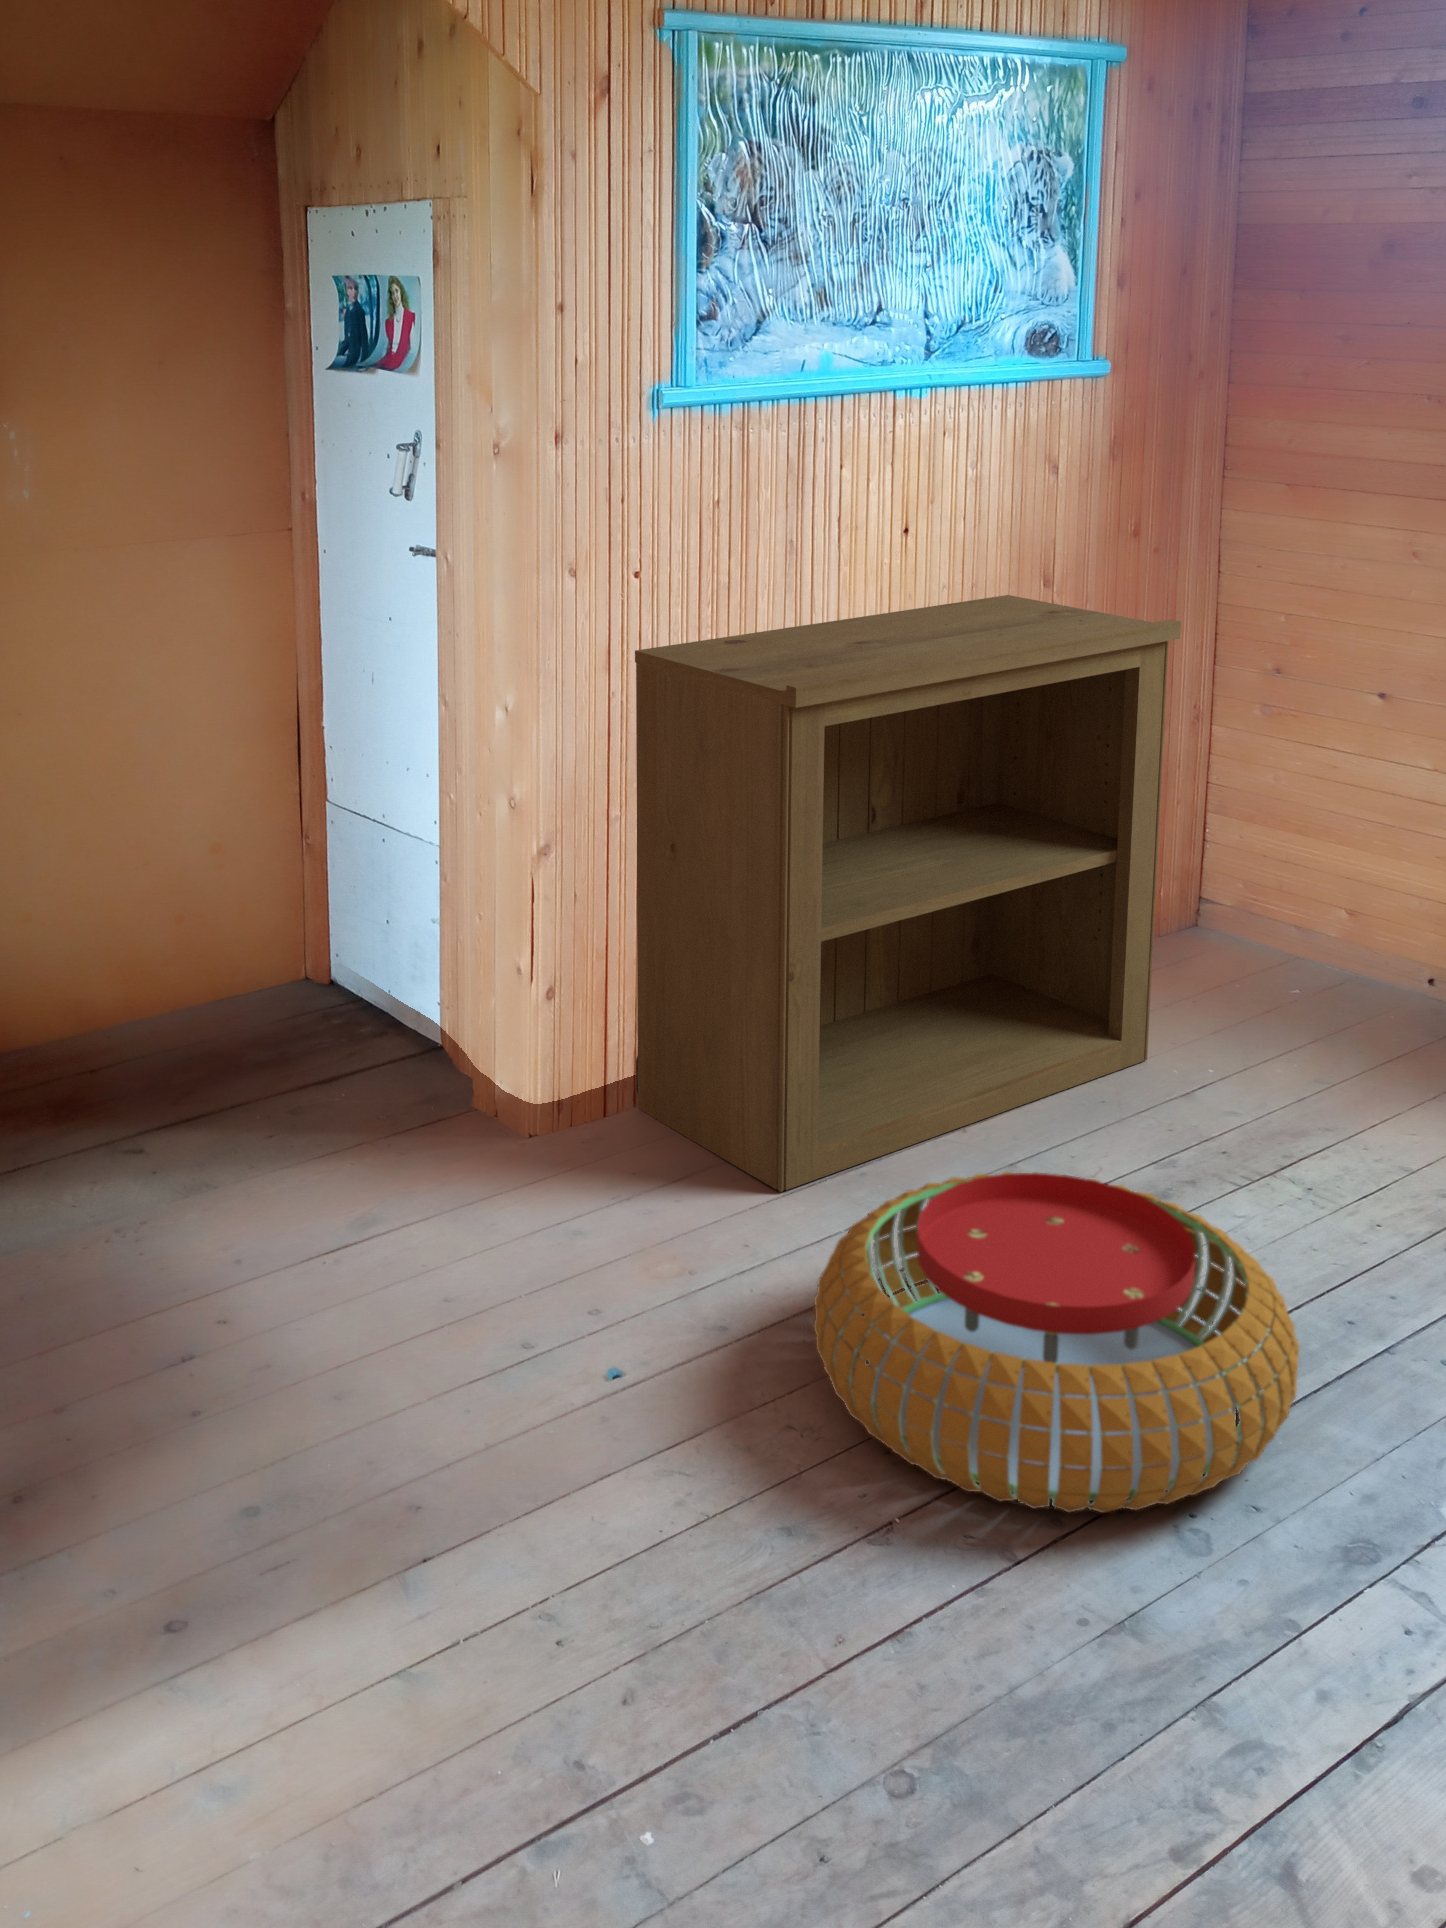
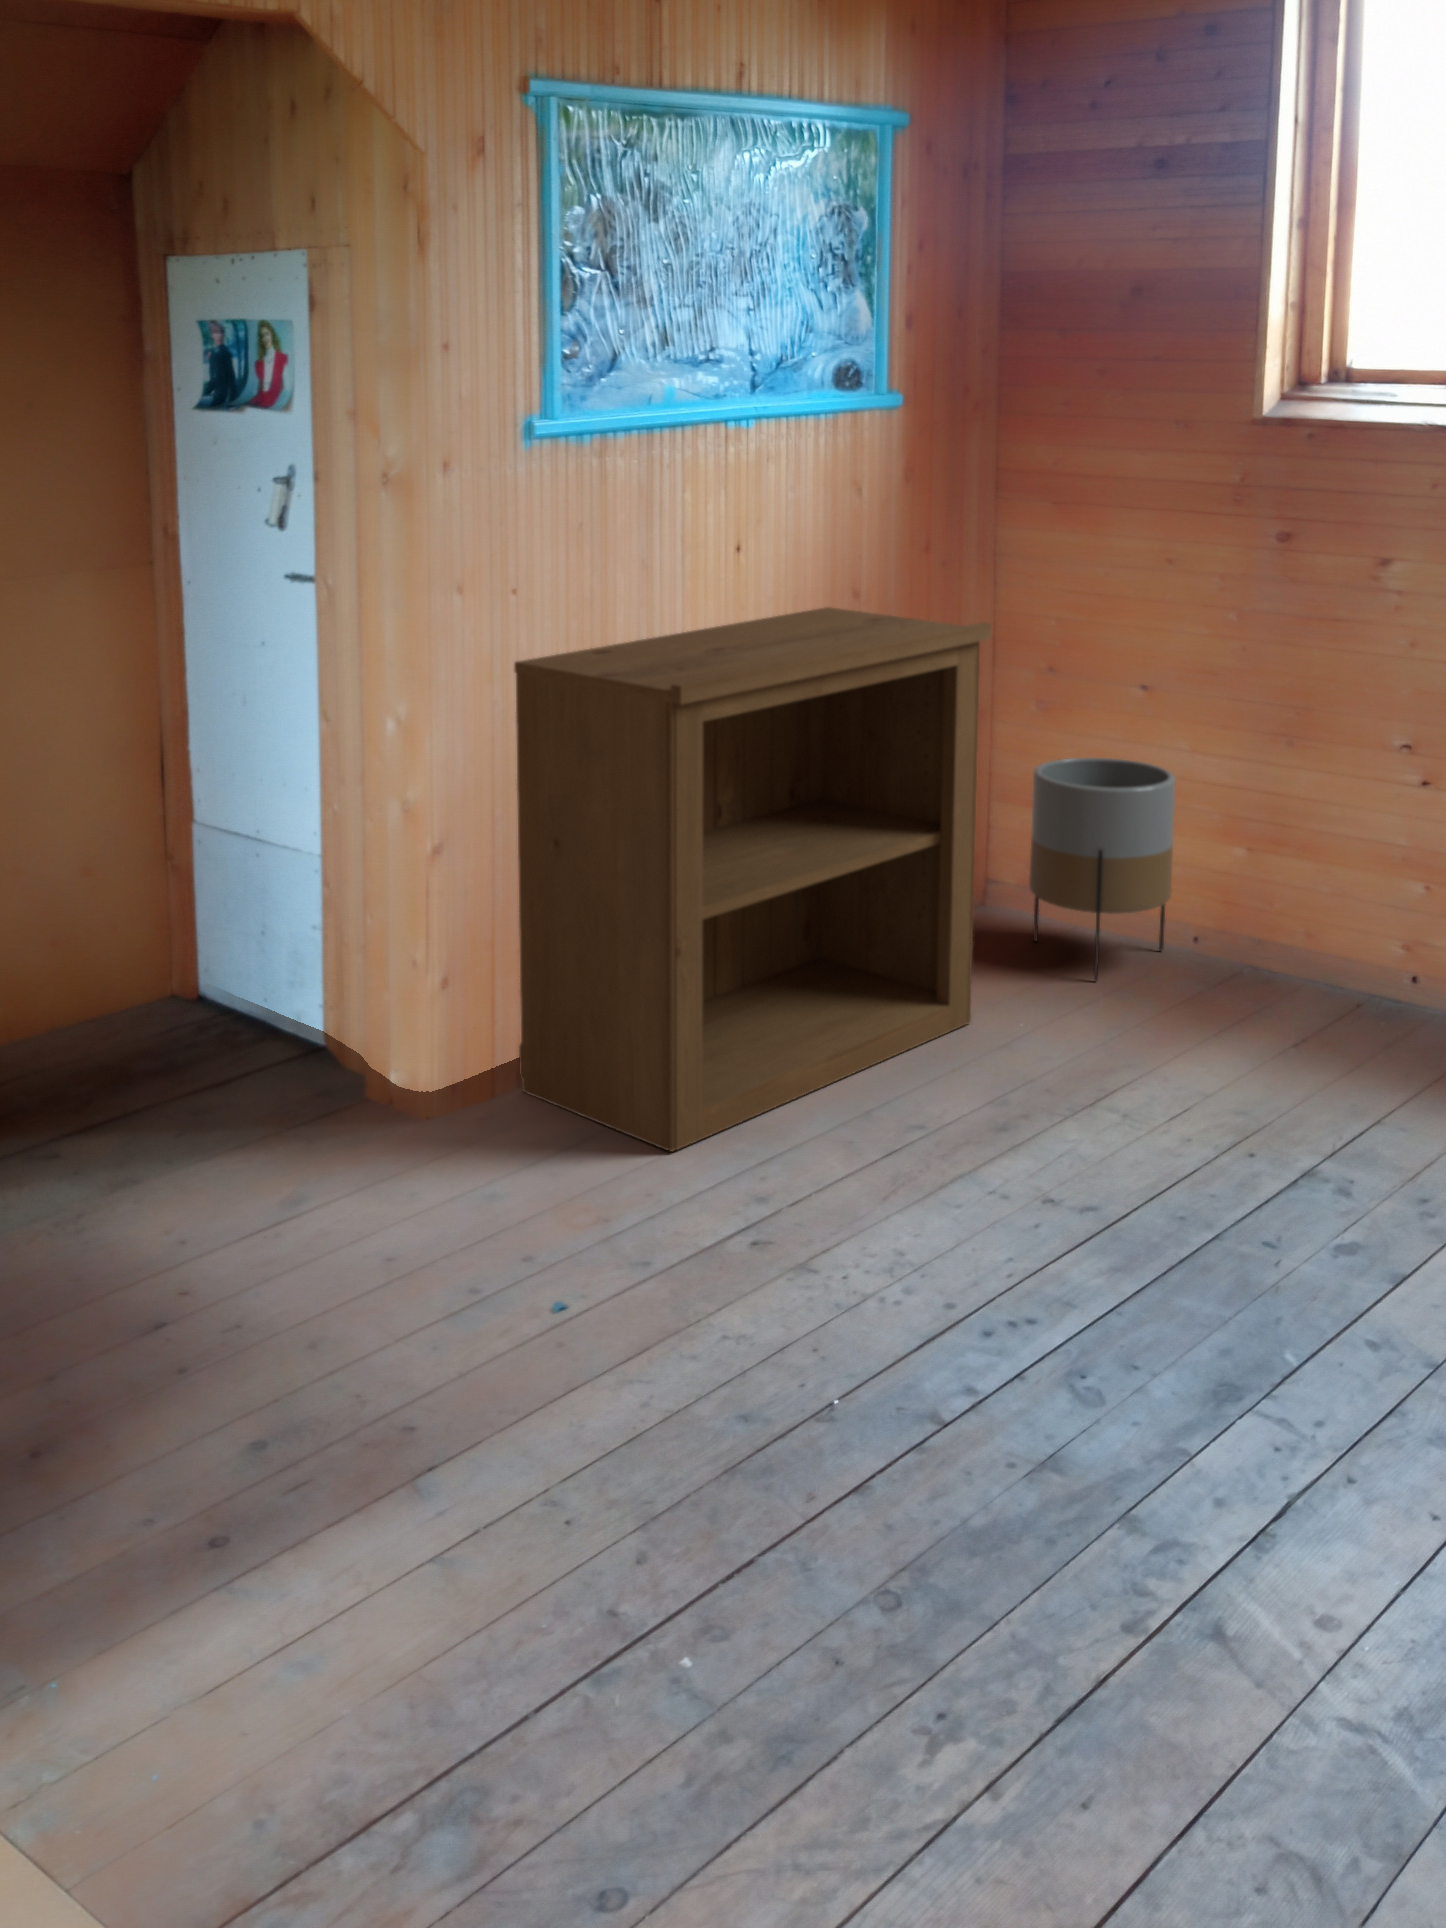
planter: none [1233,768,1404,1018] -> present [1029,758,1175,981]
pouf: present [814,1172,1299,1513] -> none [738,1106,1161,1384]

